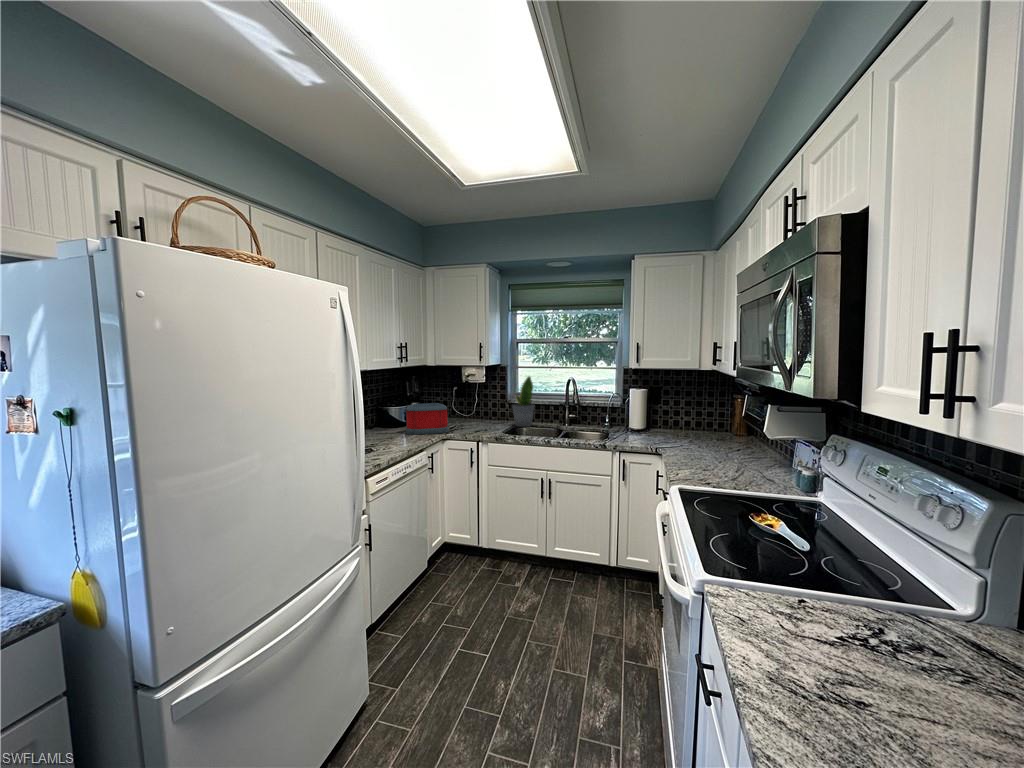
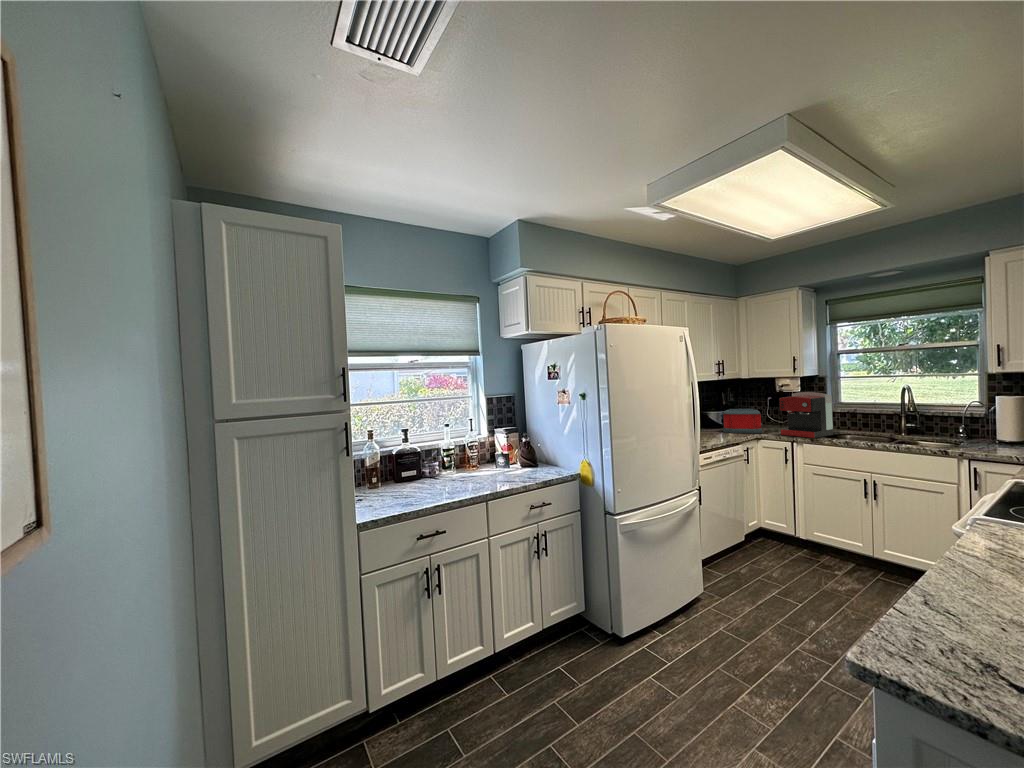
potted plant: present [512,377,535,427] -> none [831,384,859,434]
coffee maker: none [466,383,514,436] -> present [779,392,833,438]

